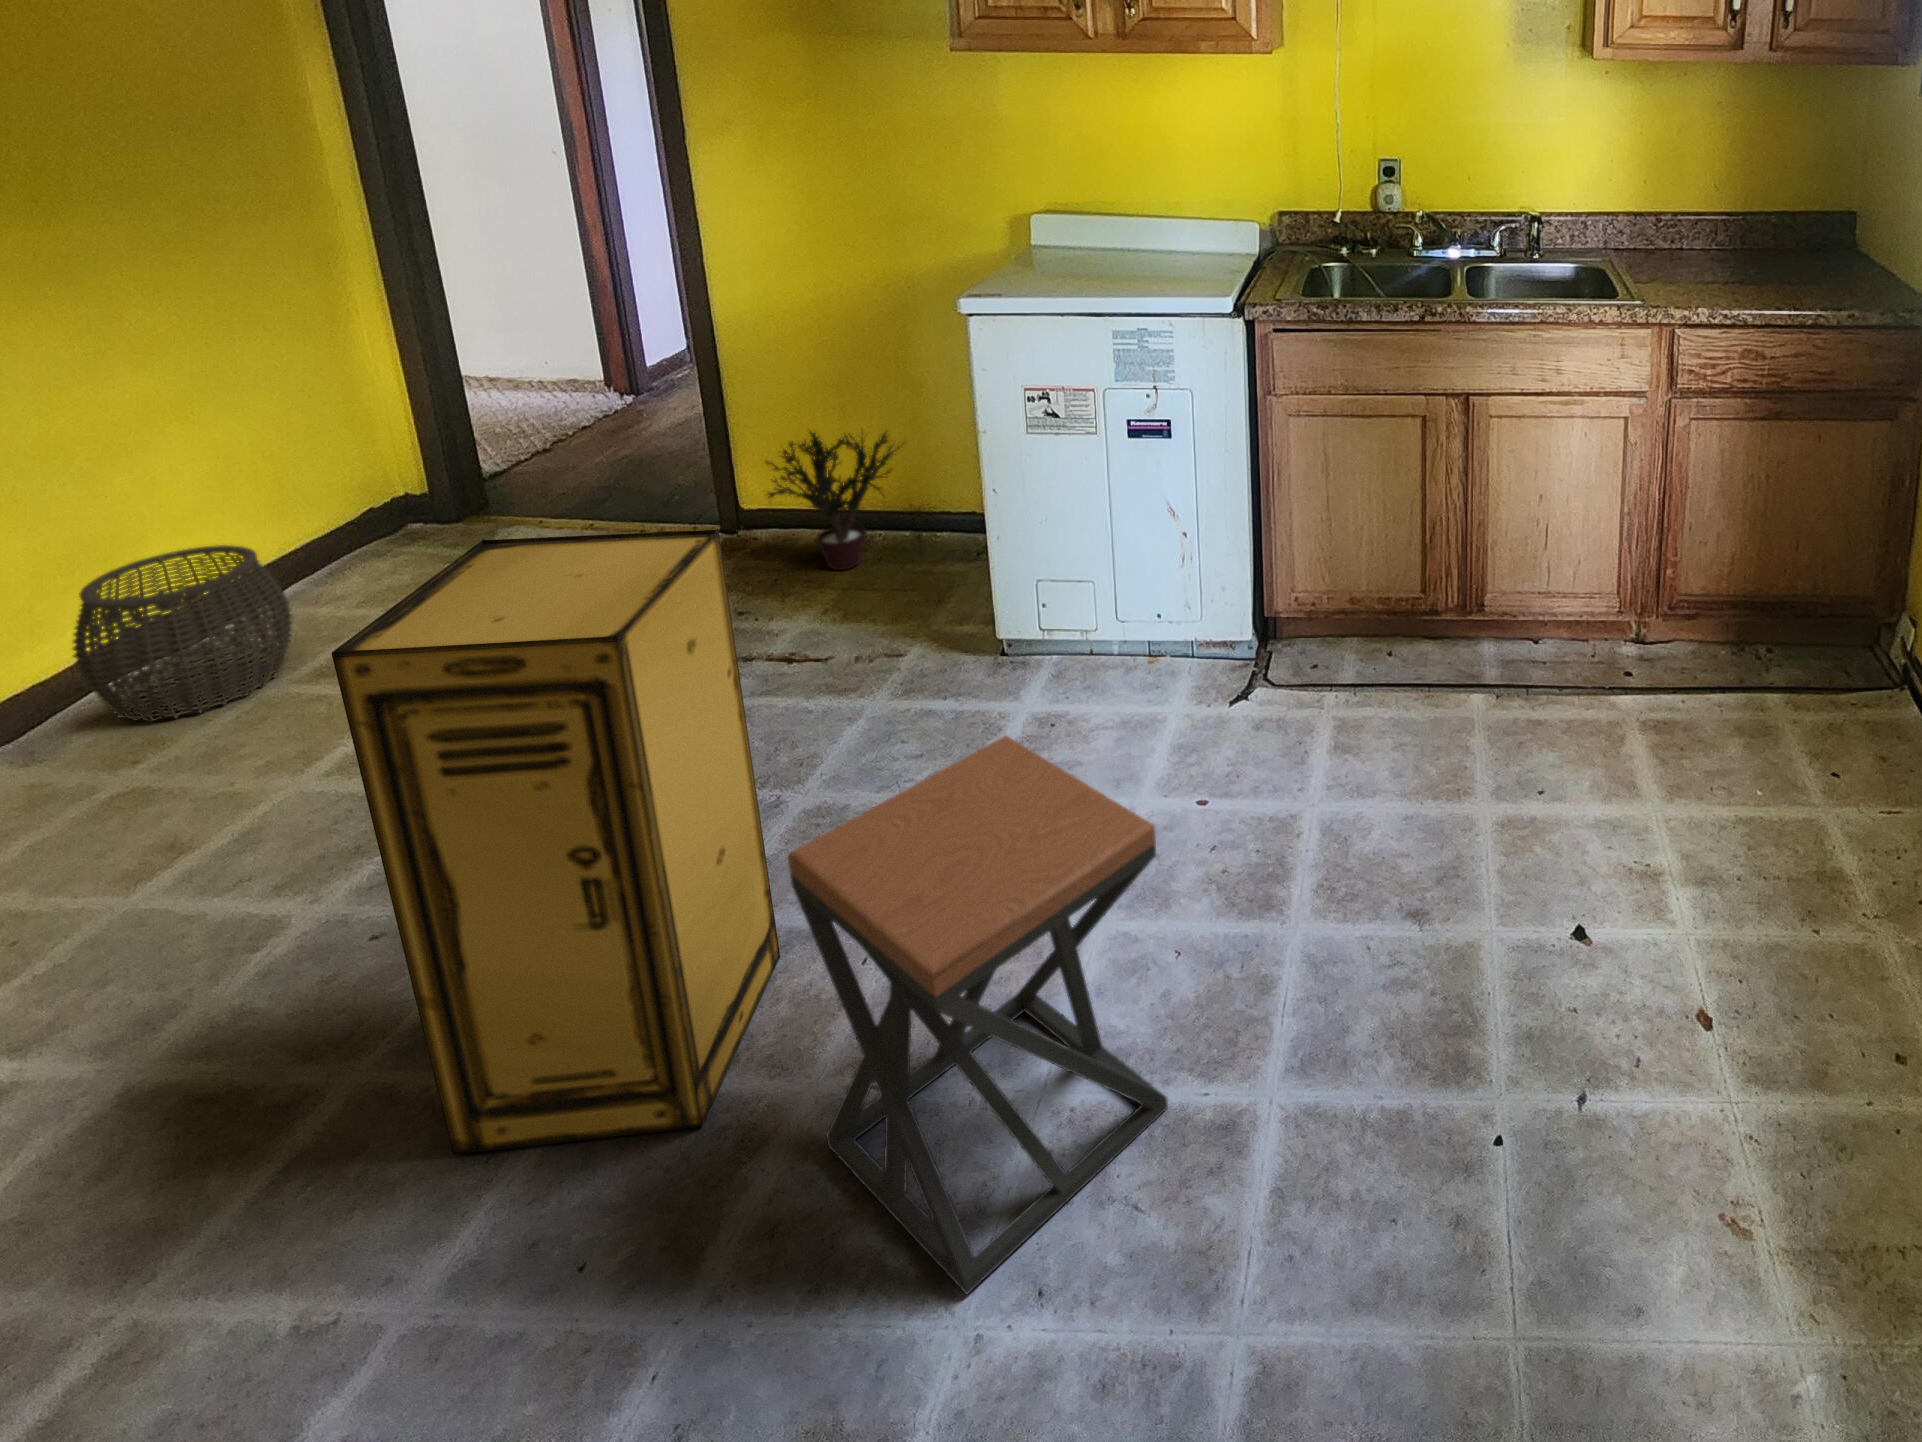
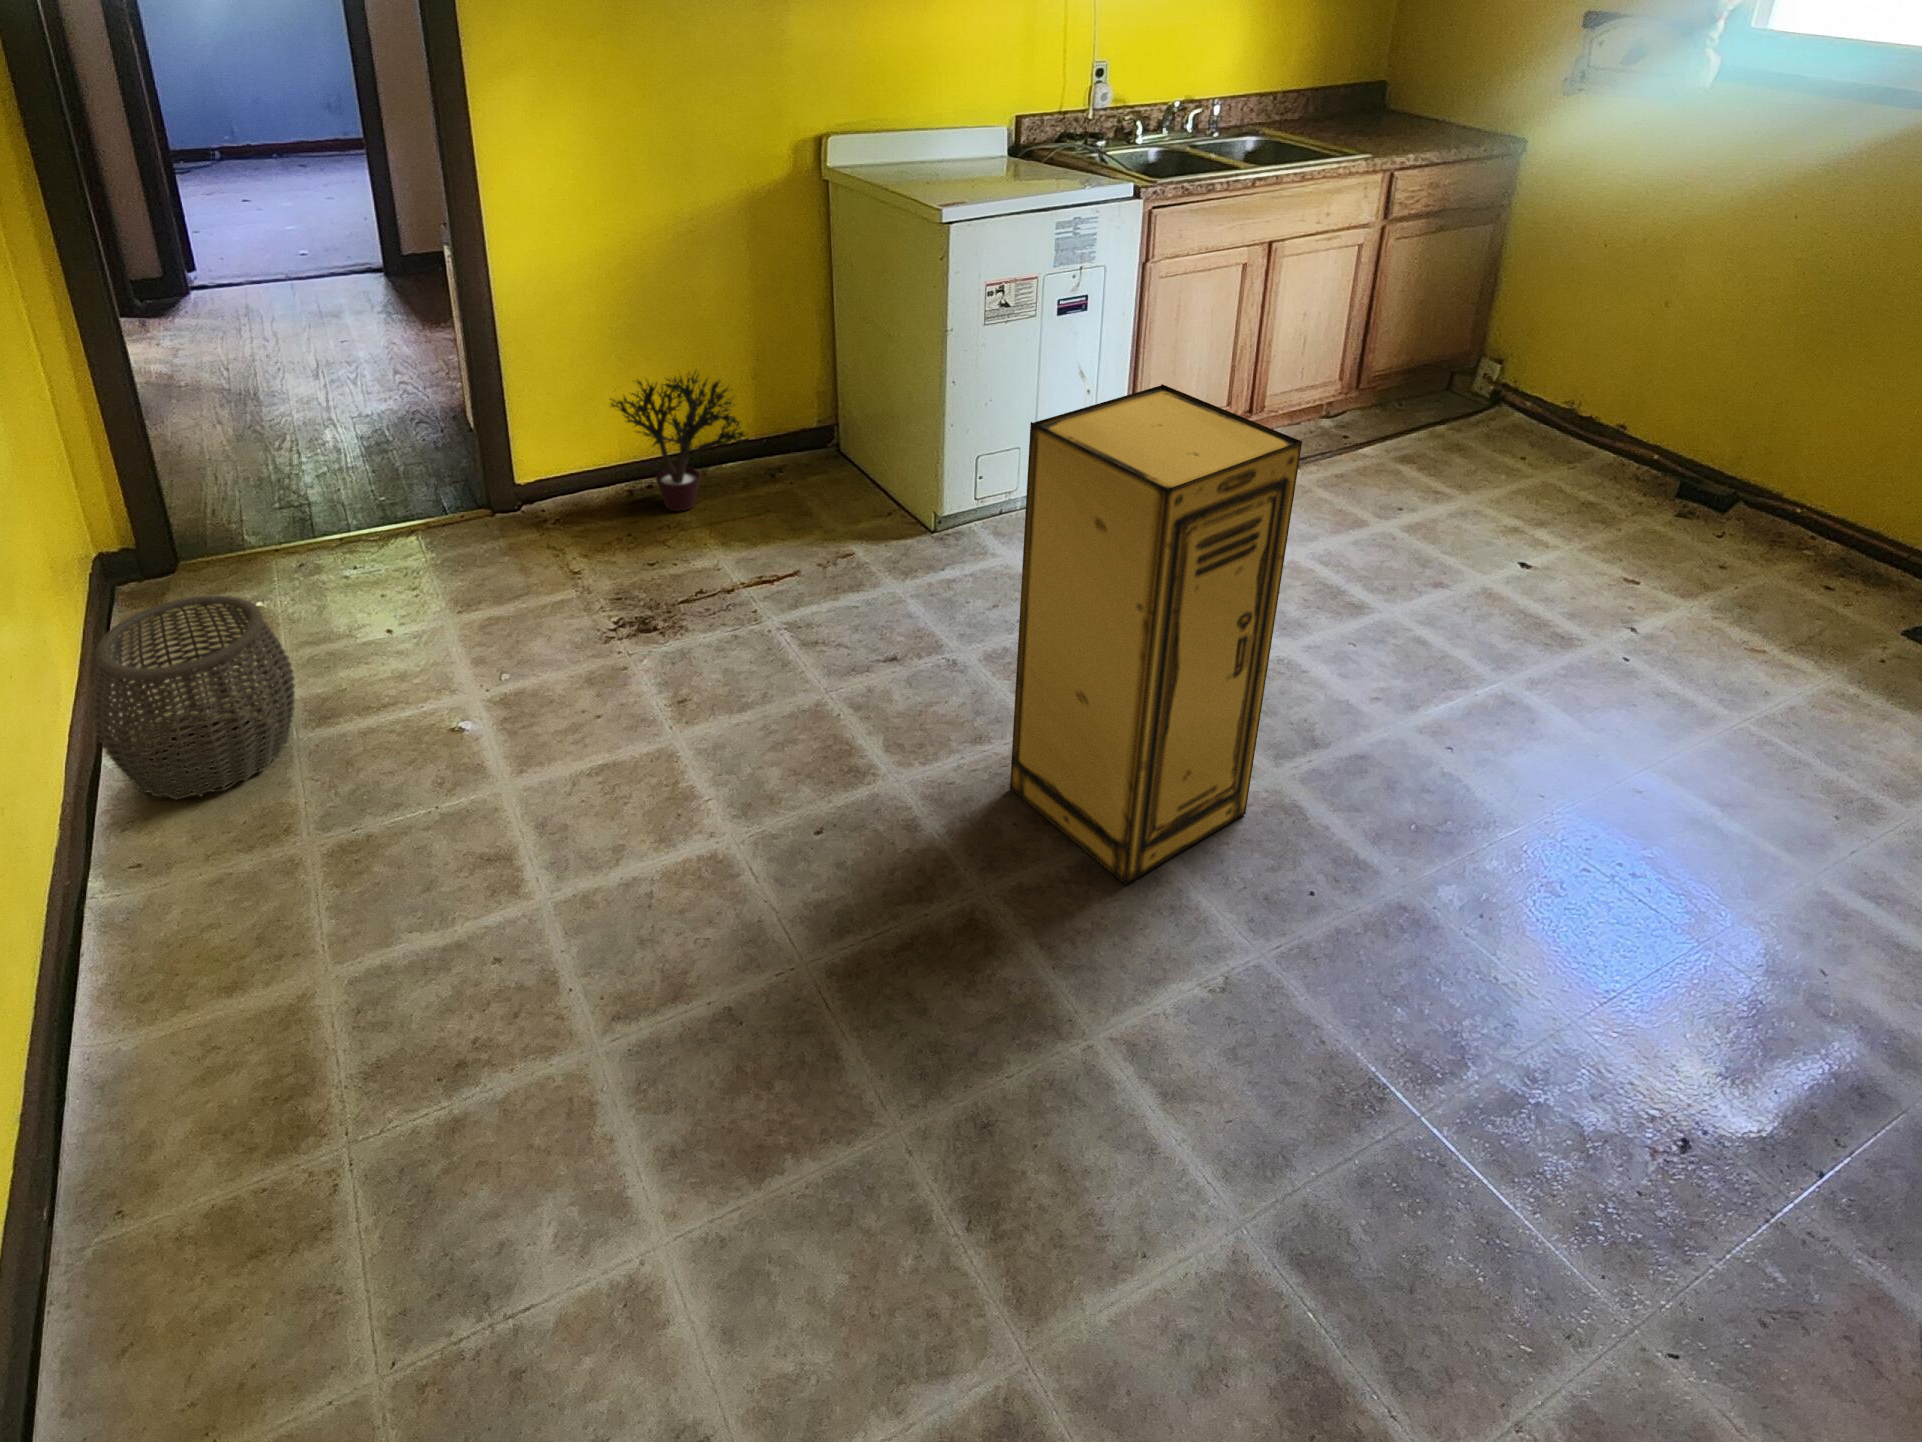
stool: present [788,736,1168,1294] -> none [1309,497,1563,811]

